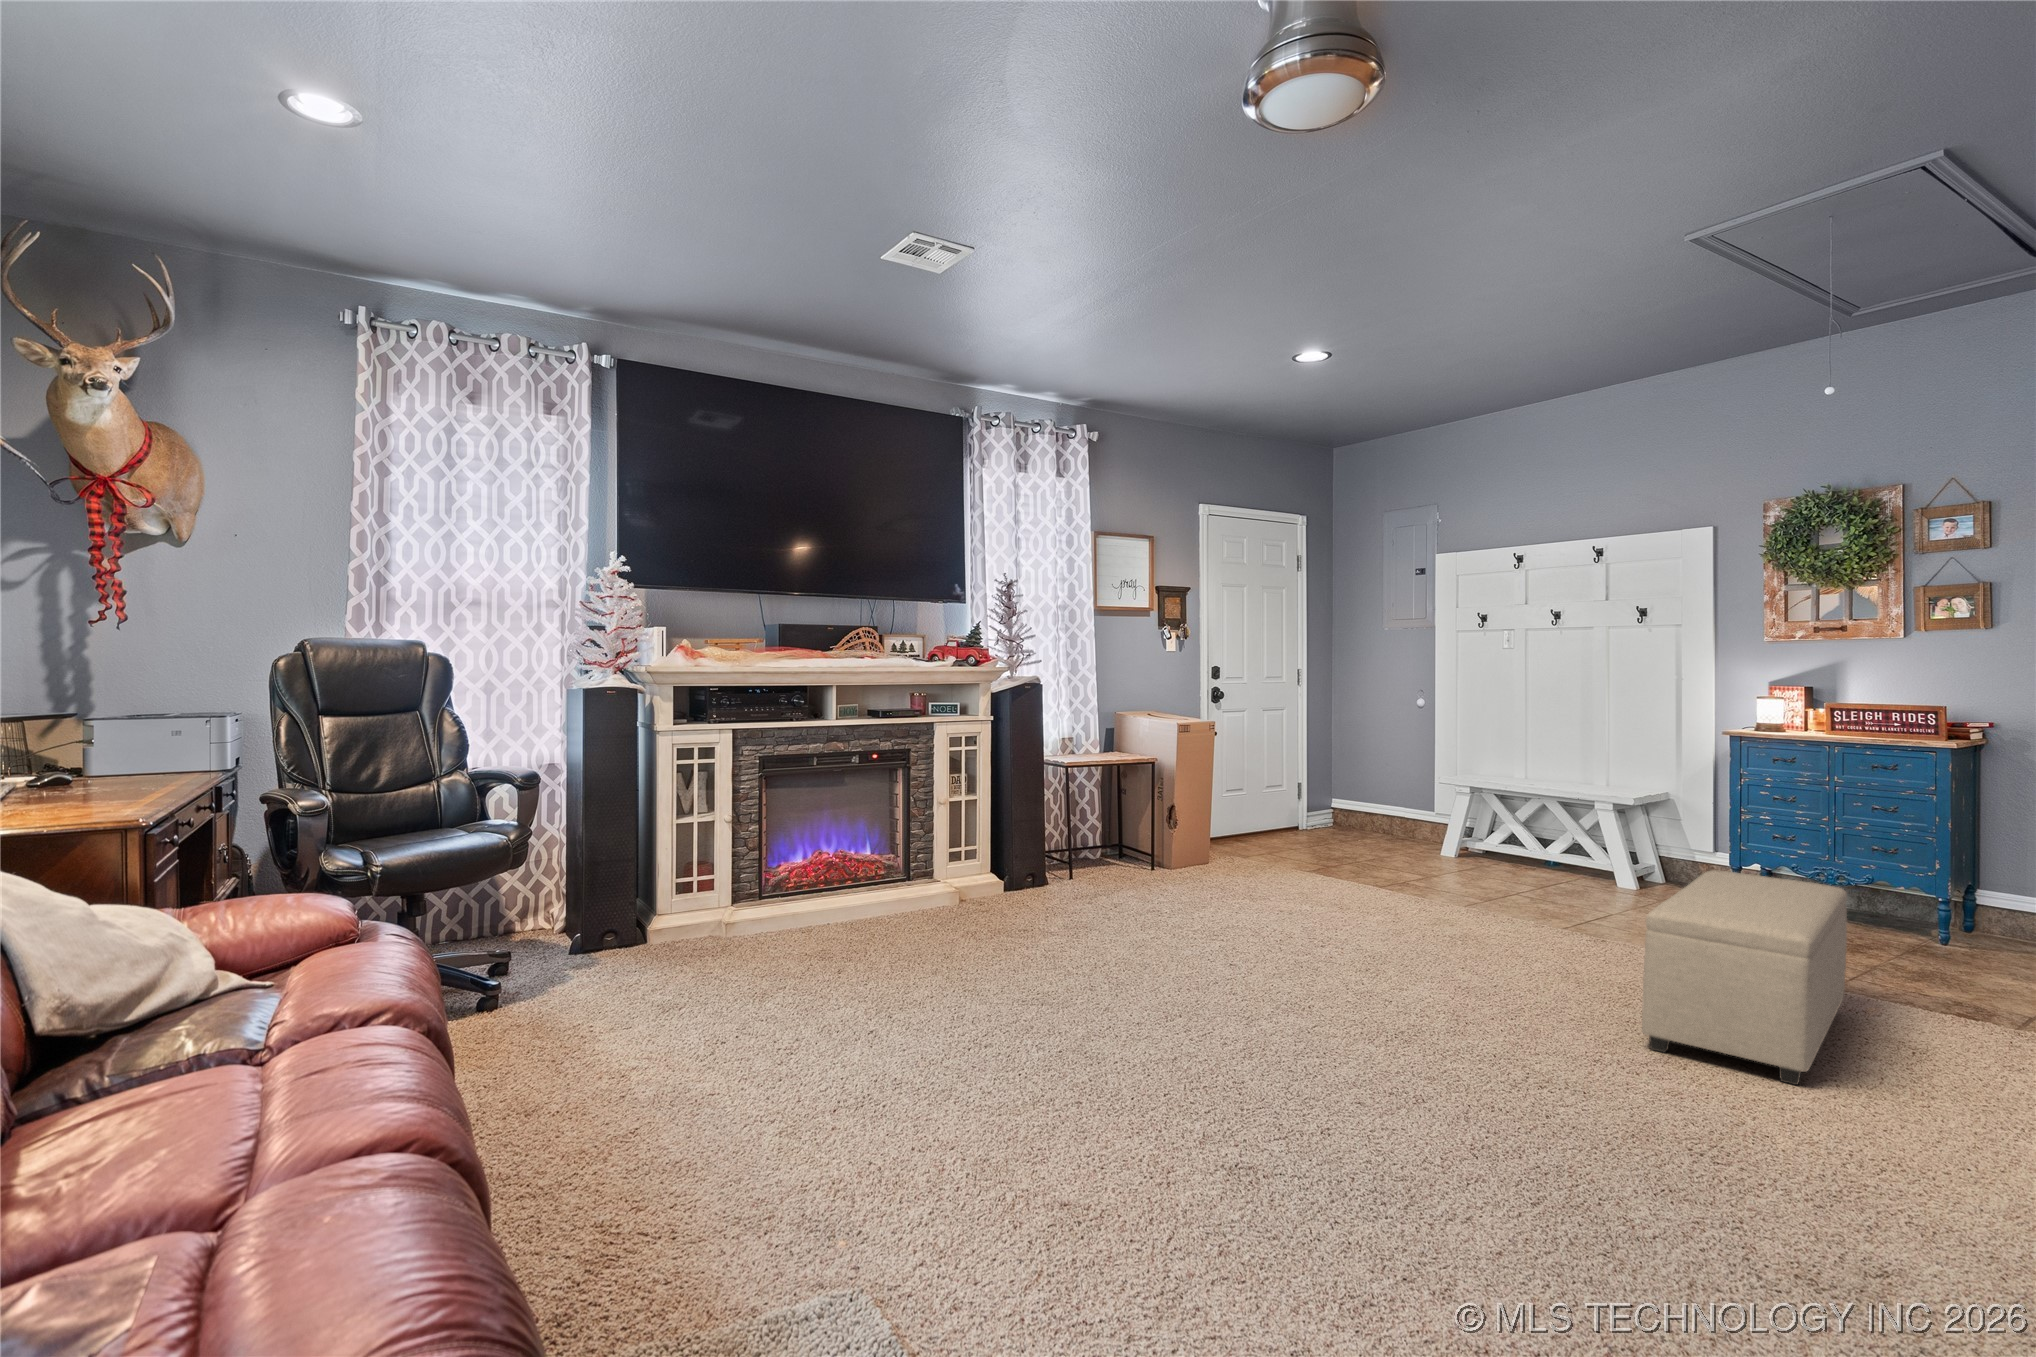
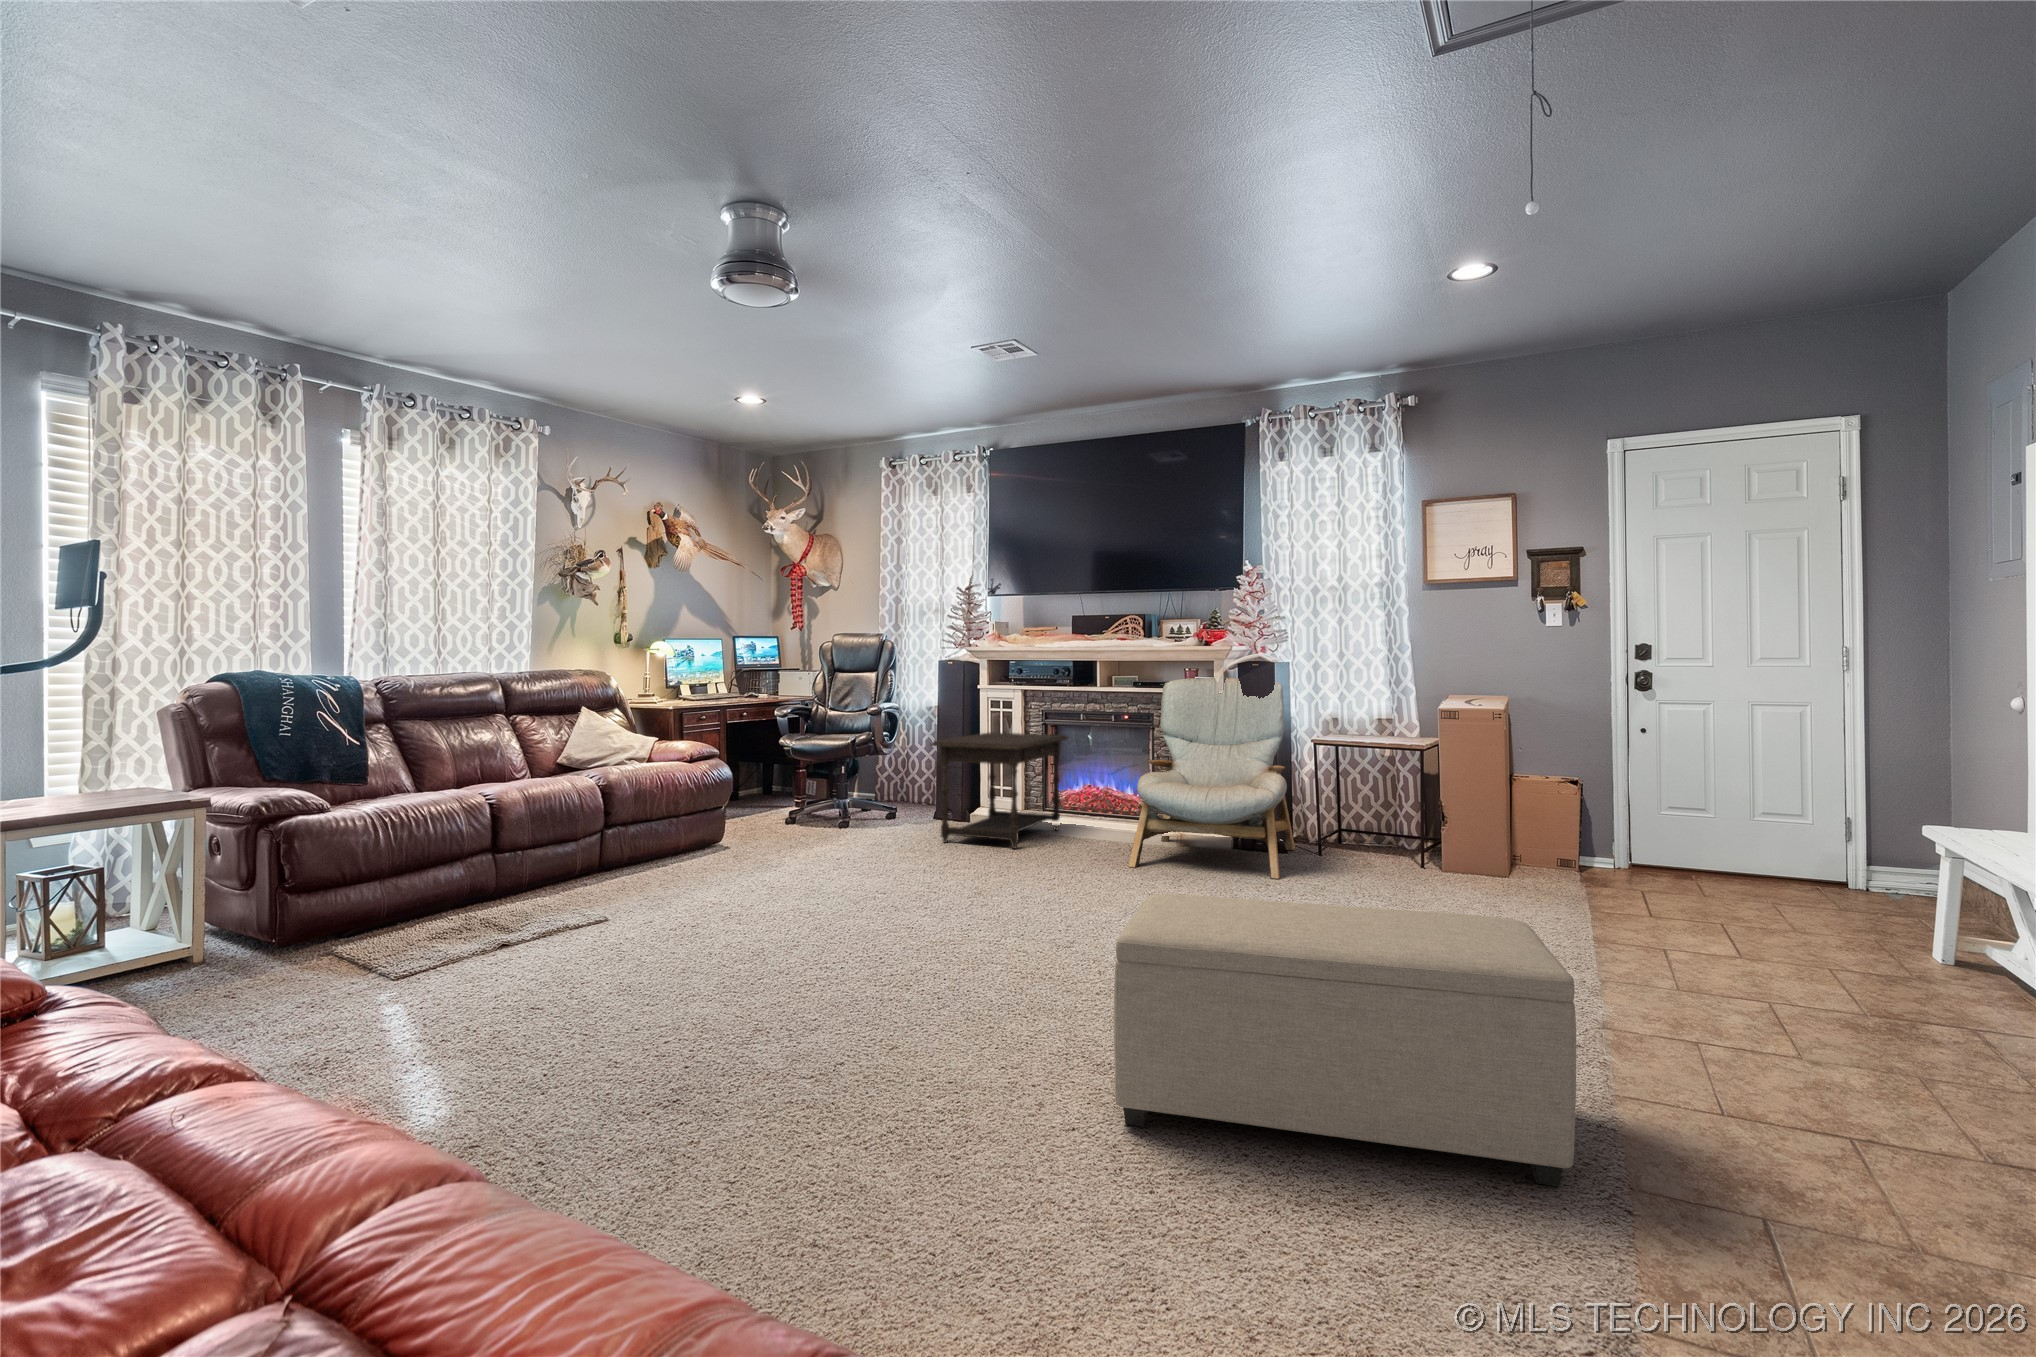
armchair: none [927,703,1145,933] -> present [1128,678,1295,879]
side table: none [687,788,893,974] -> present [931,733,1068,849]

